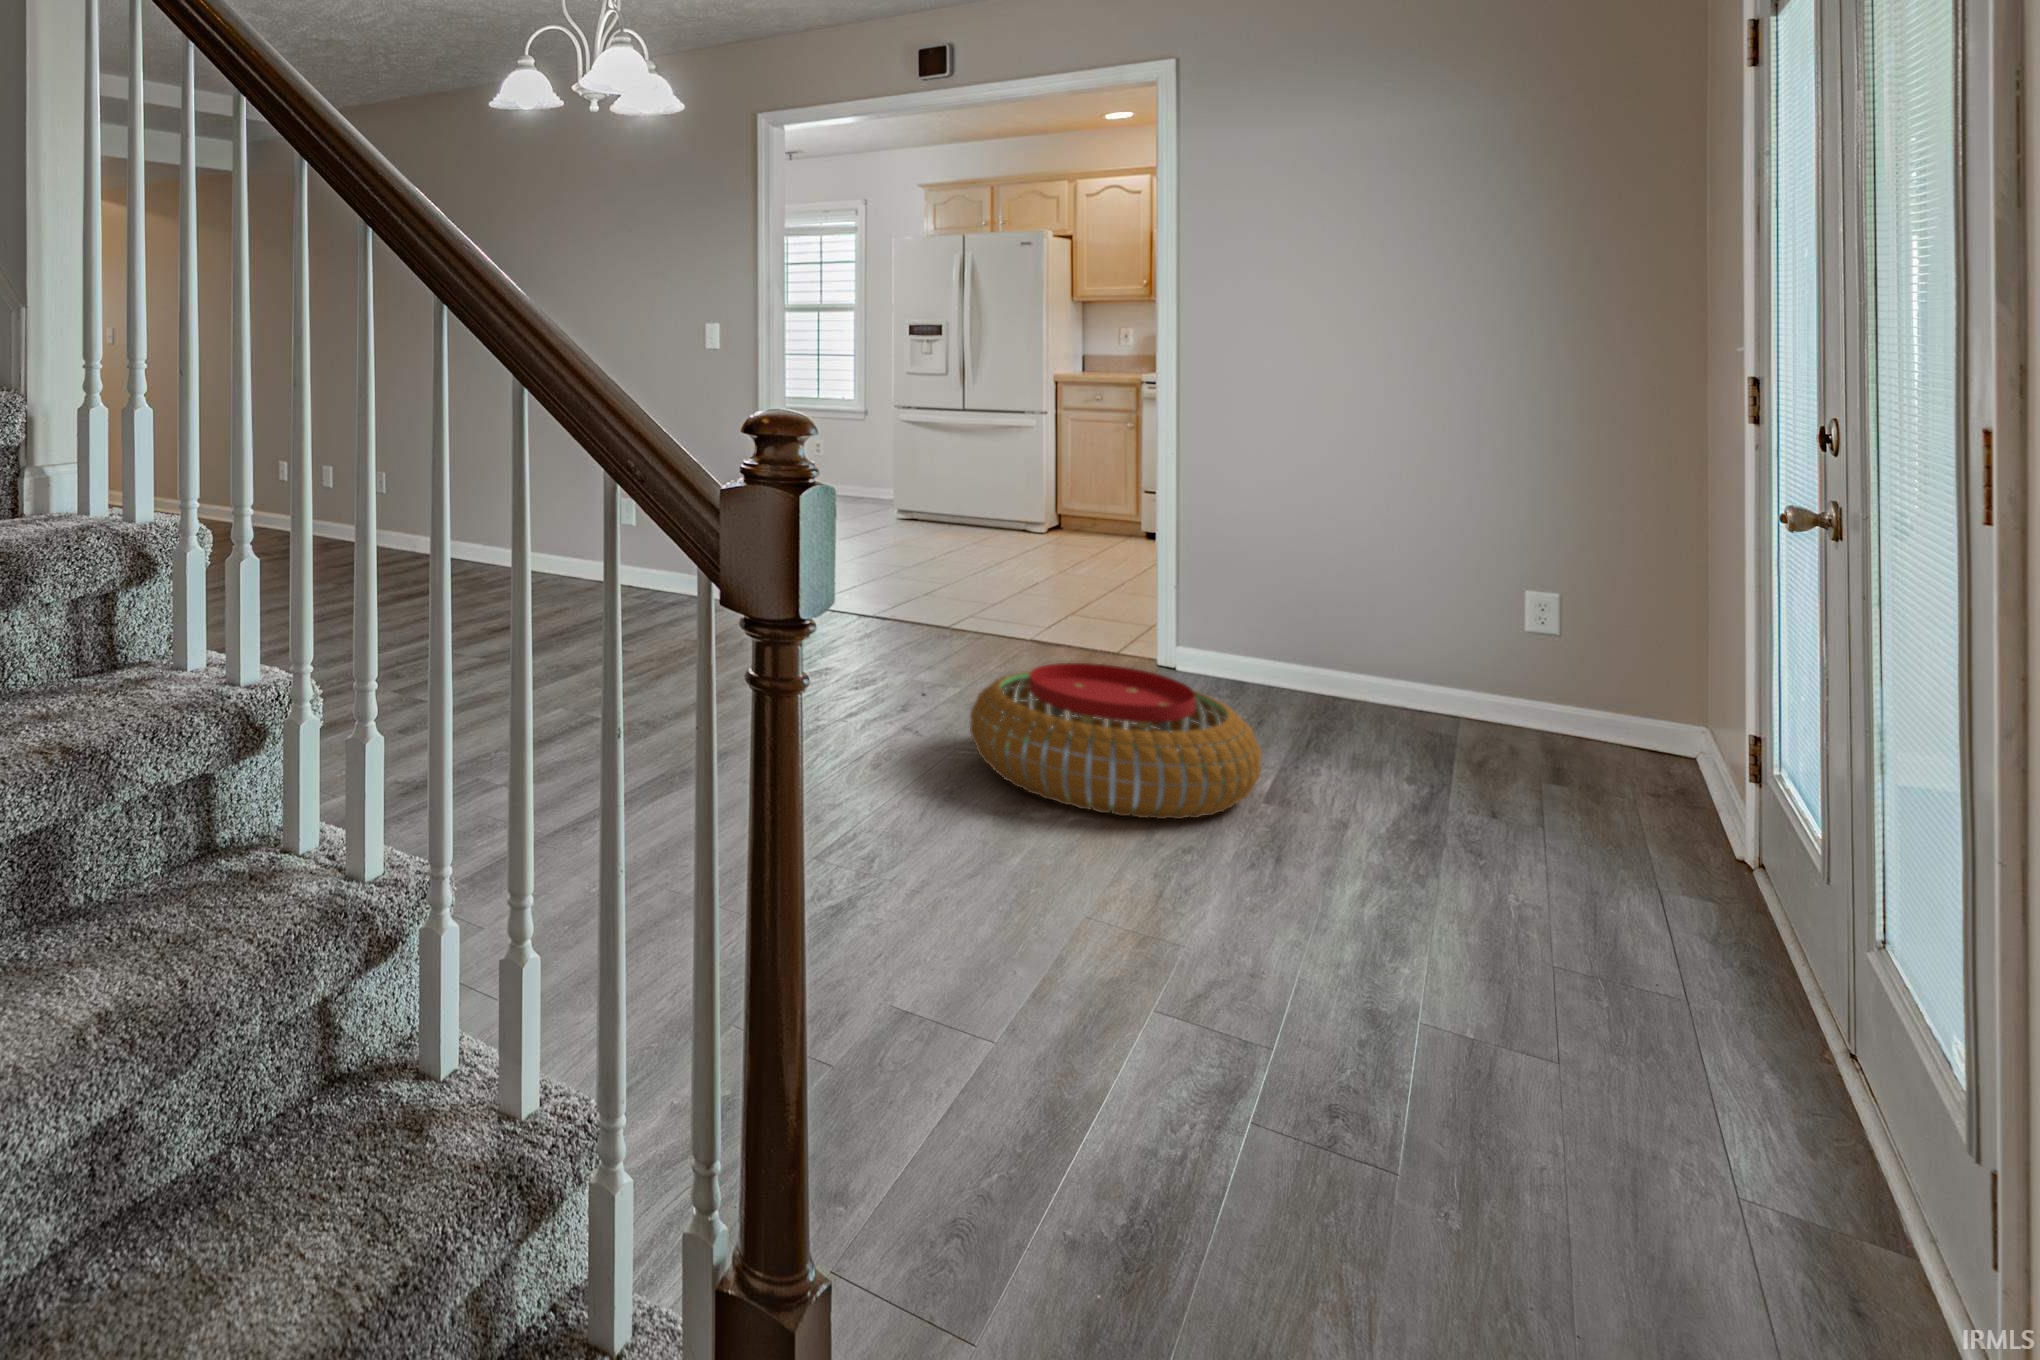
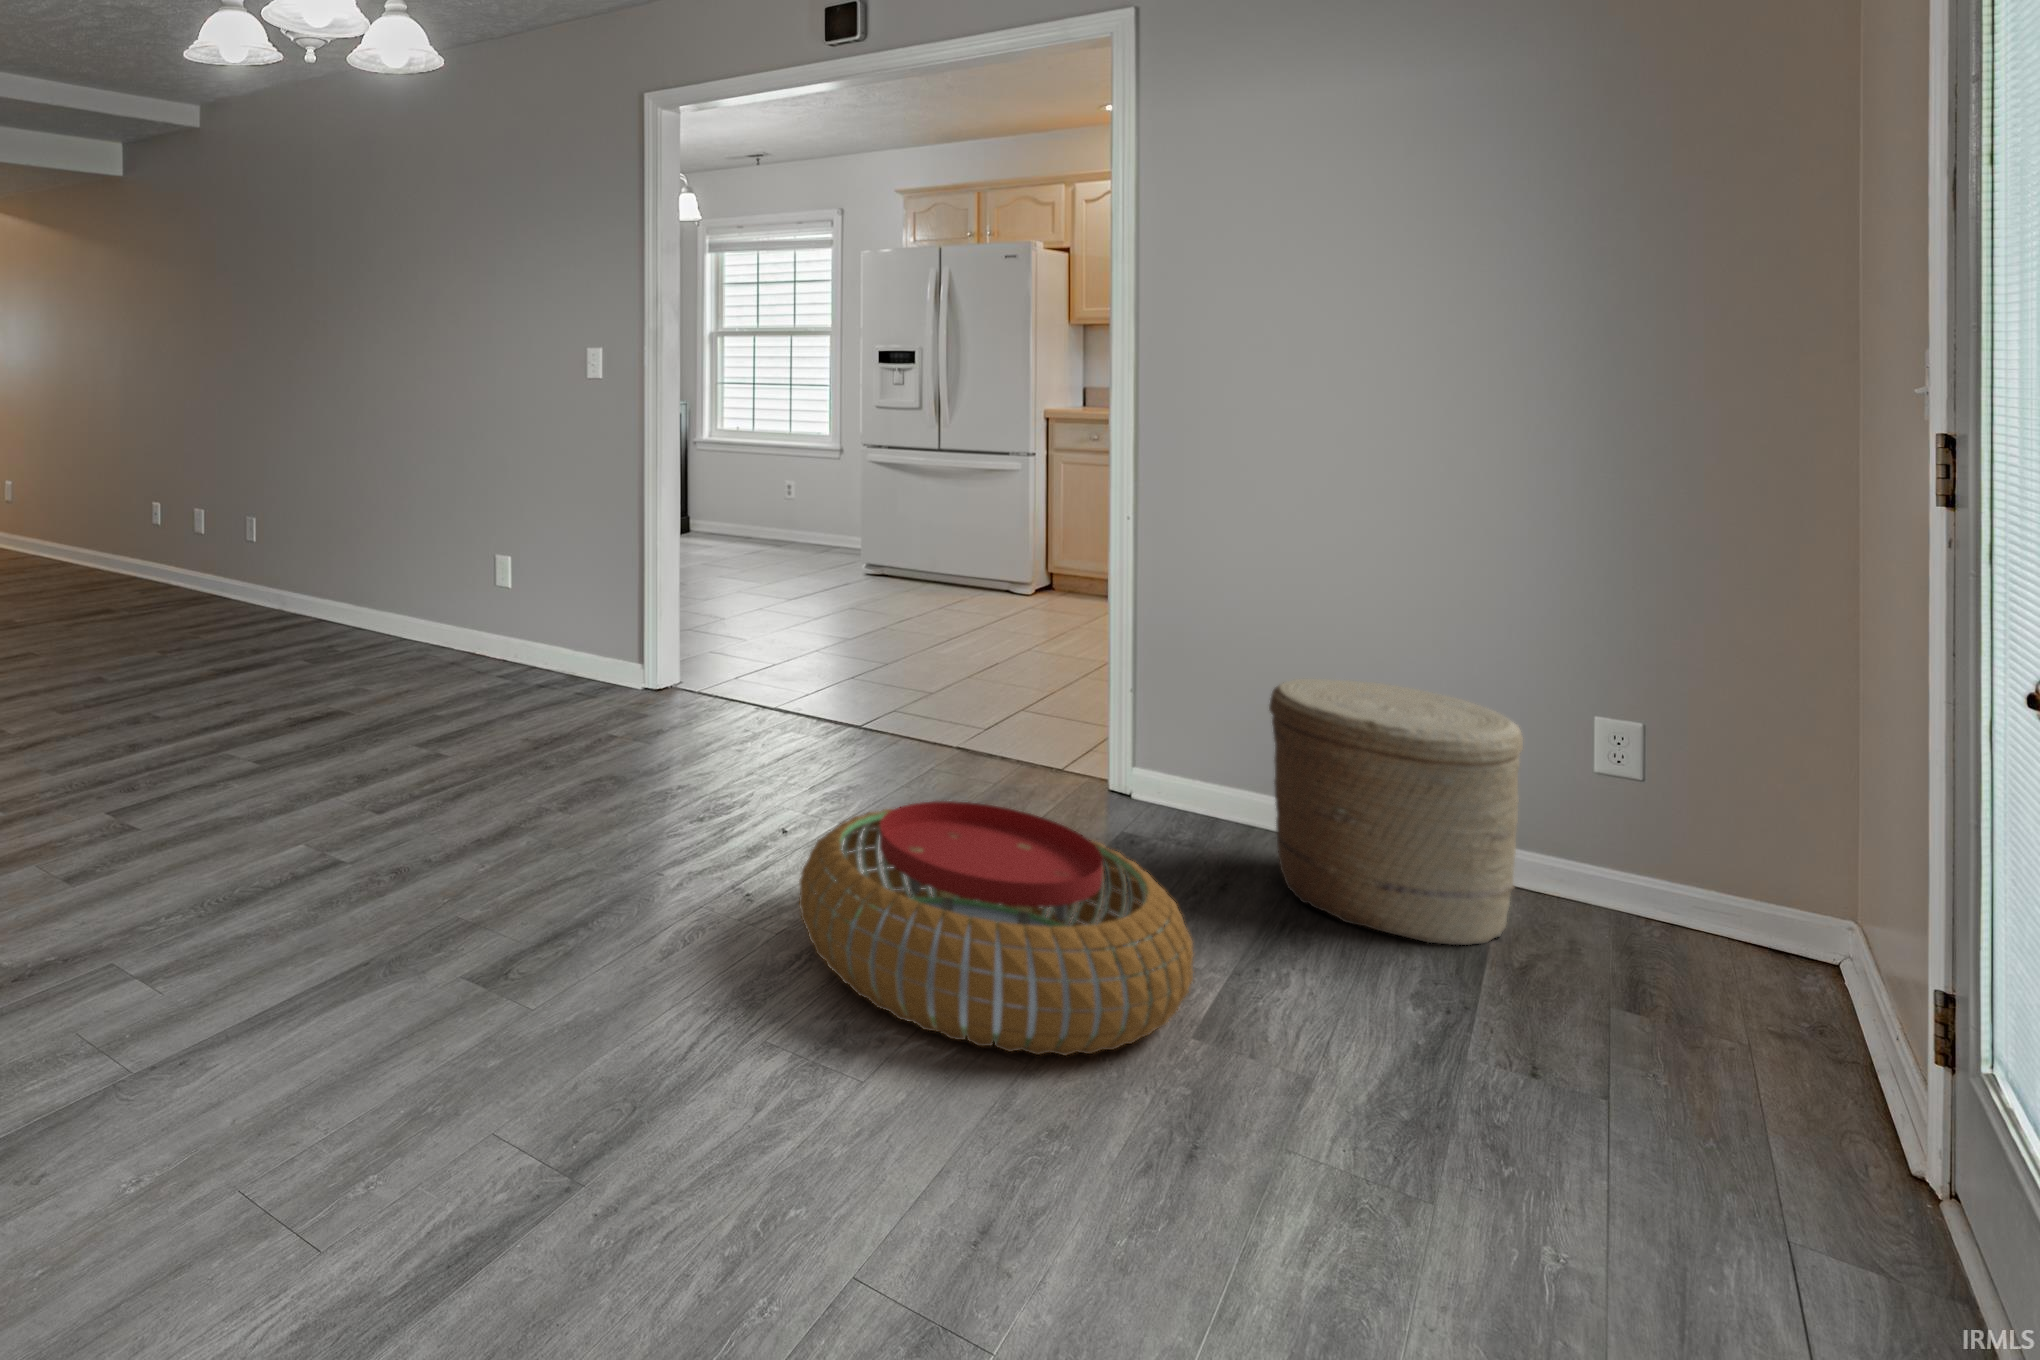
woven basket: none [1293,572,1479,753] -> present [1269,679,1523,945]

